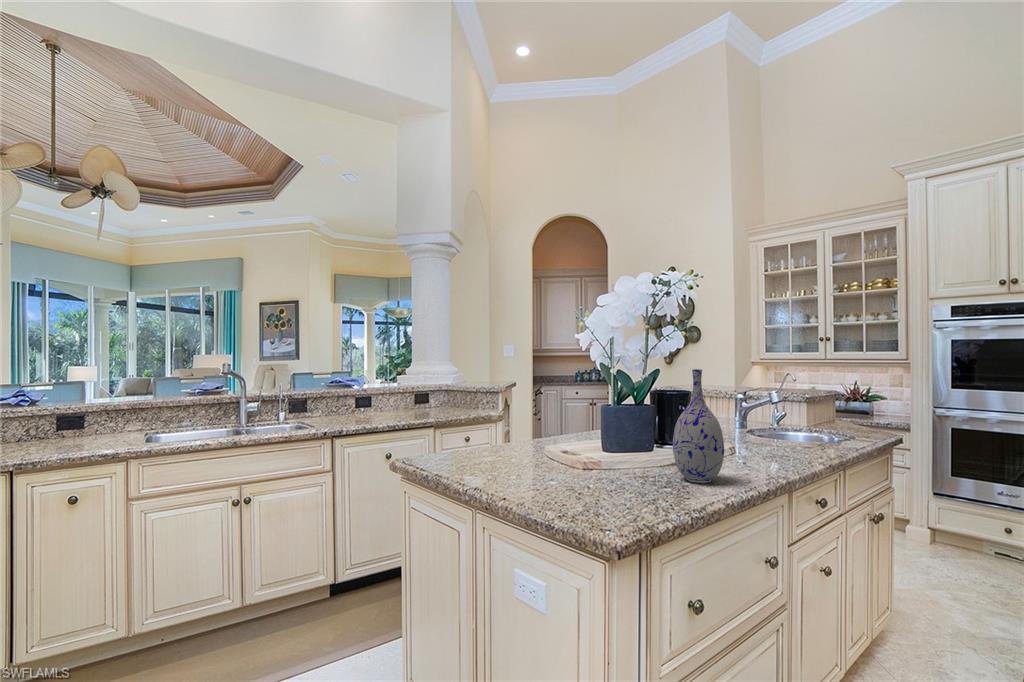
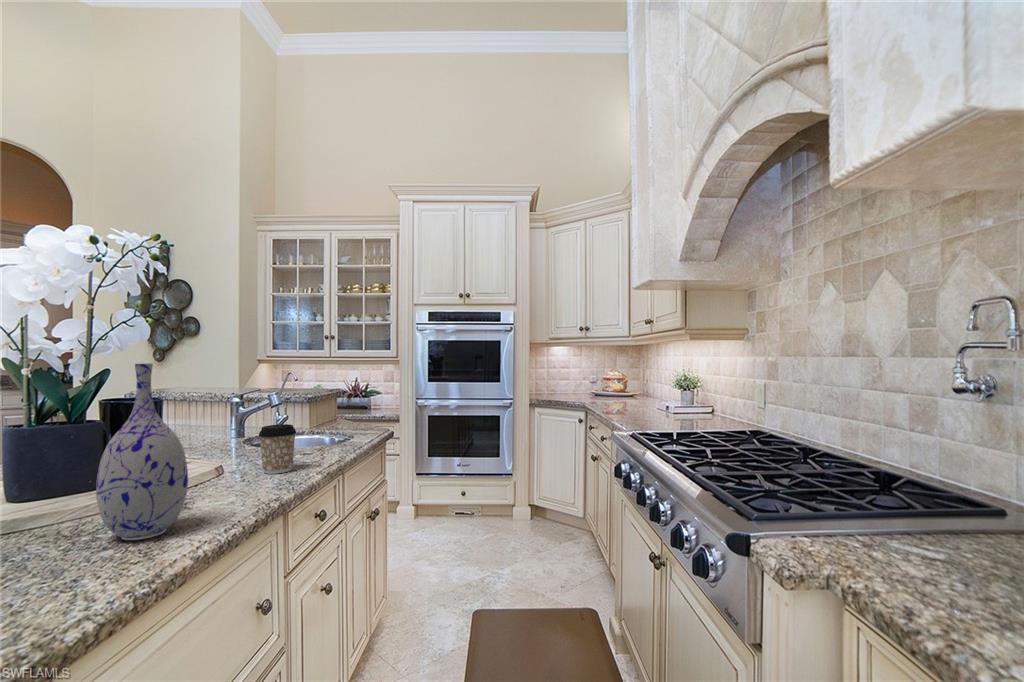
coffee cup: none [766,419,798,459] -> present [259,424,296,474]

